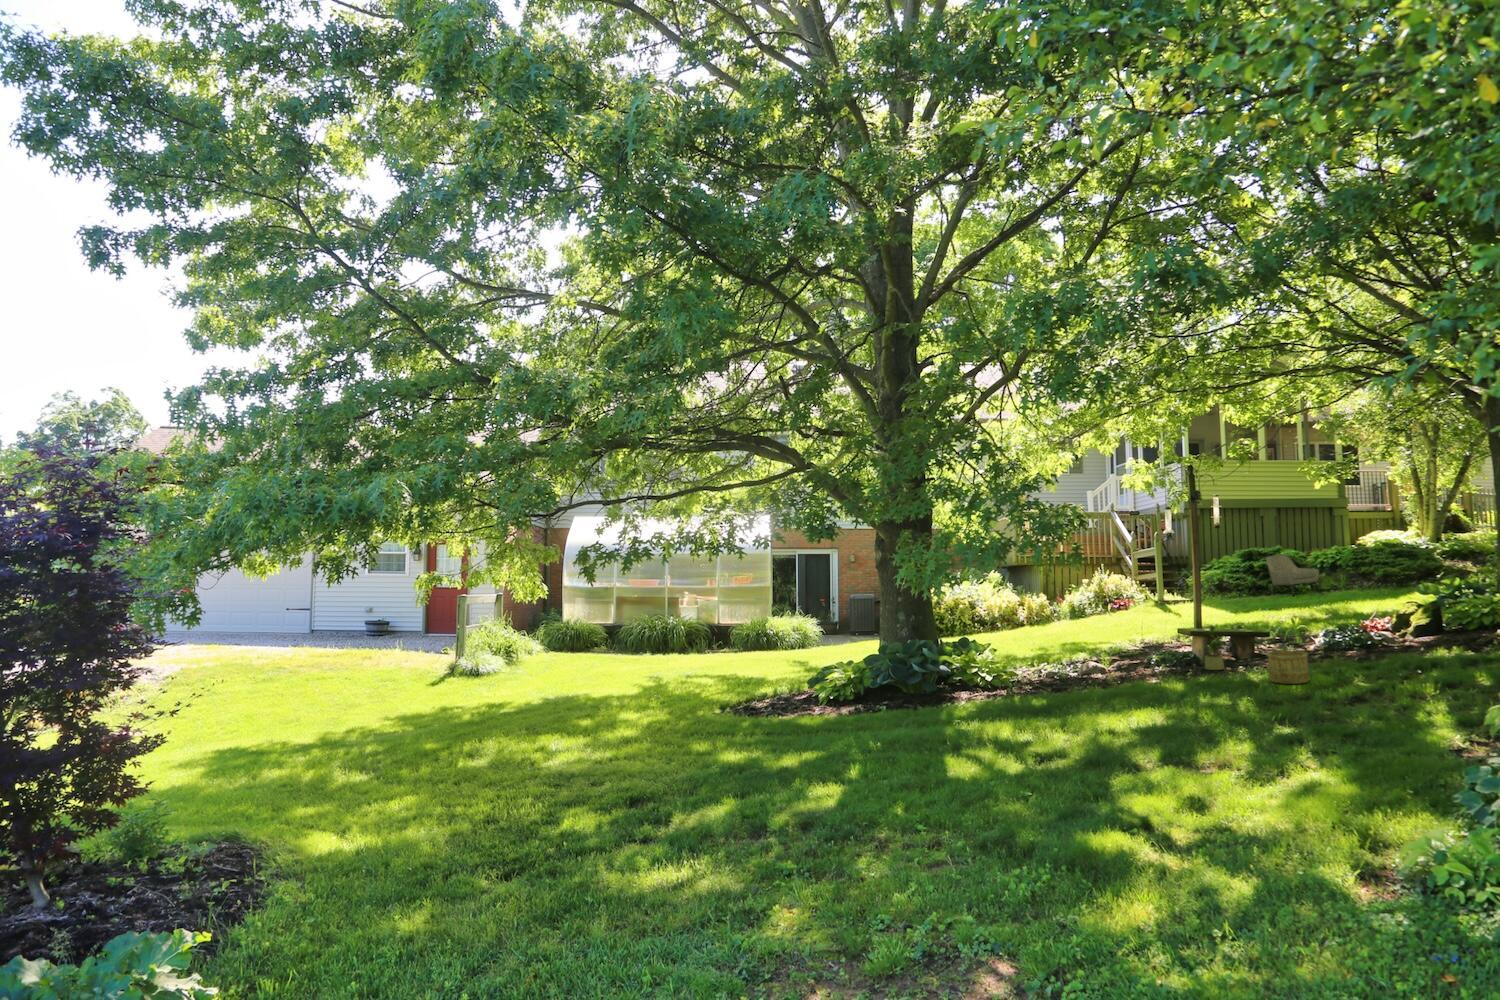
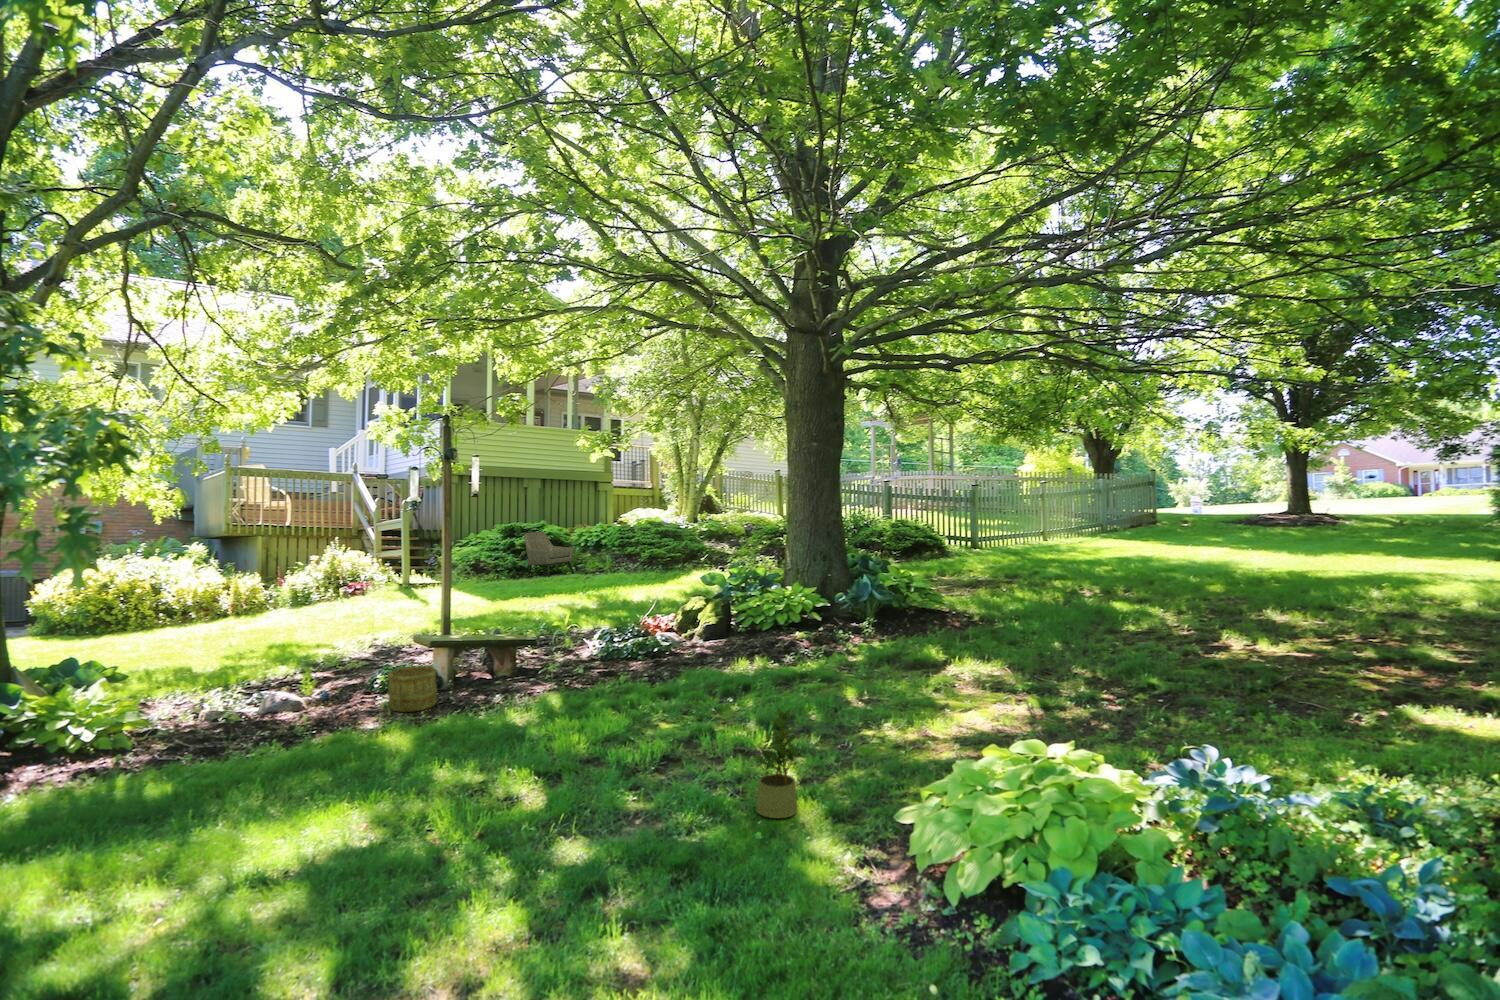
potted plant: present [1204,625,1224,670] -> present [755,709,805,818]
wooden bucket: present [1267,650,1309,684] -> present [387,666,437,712]

